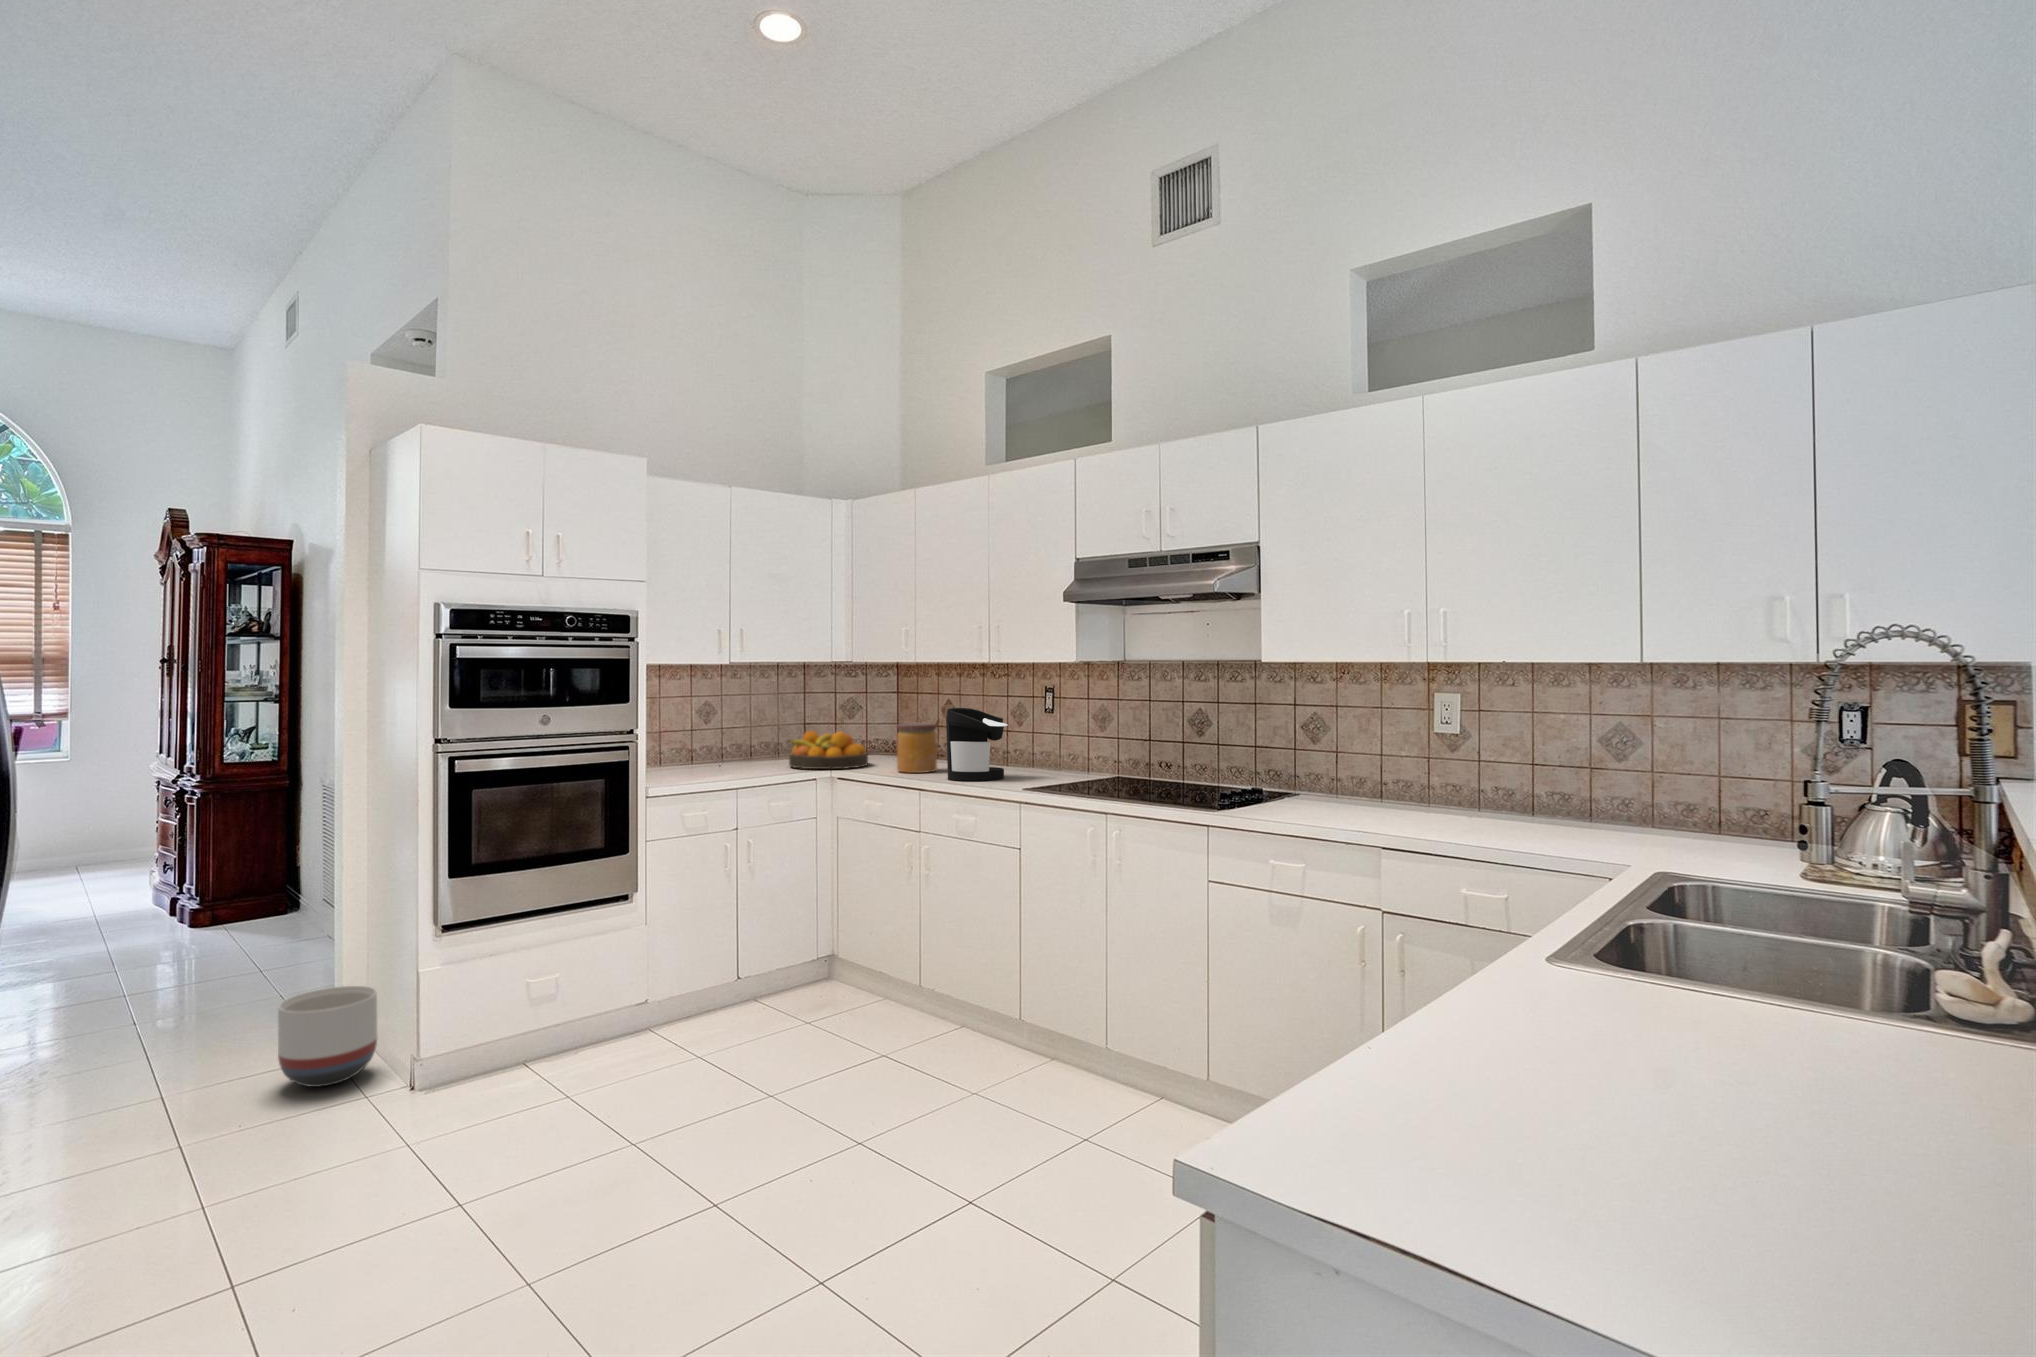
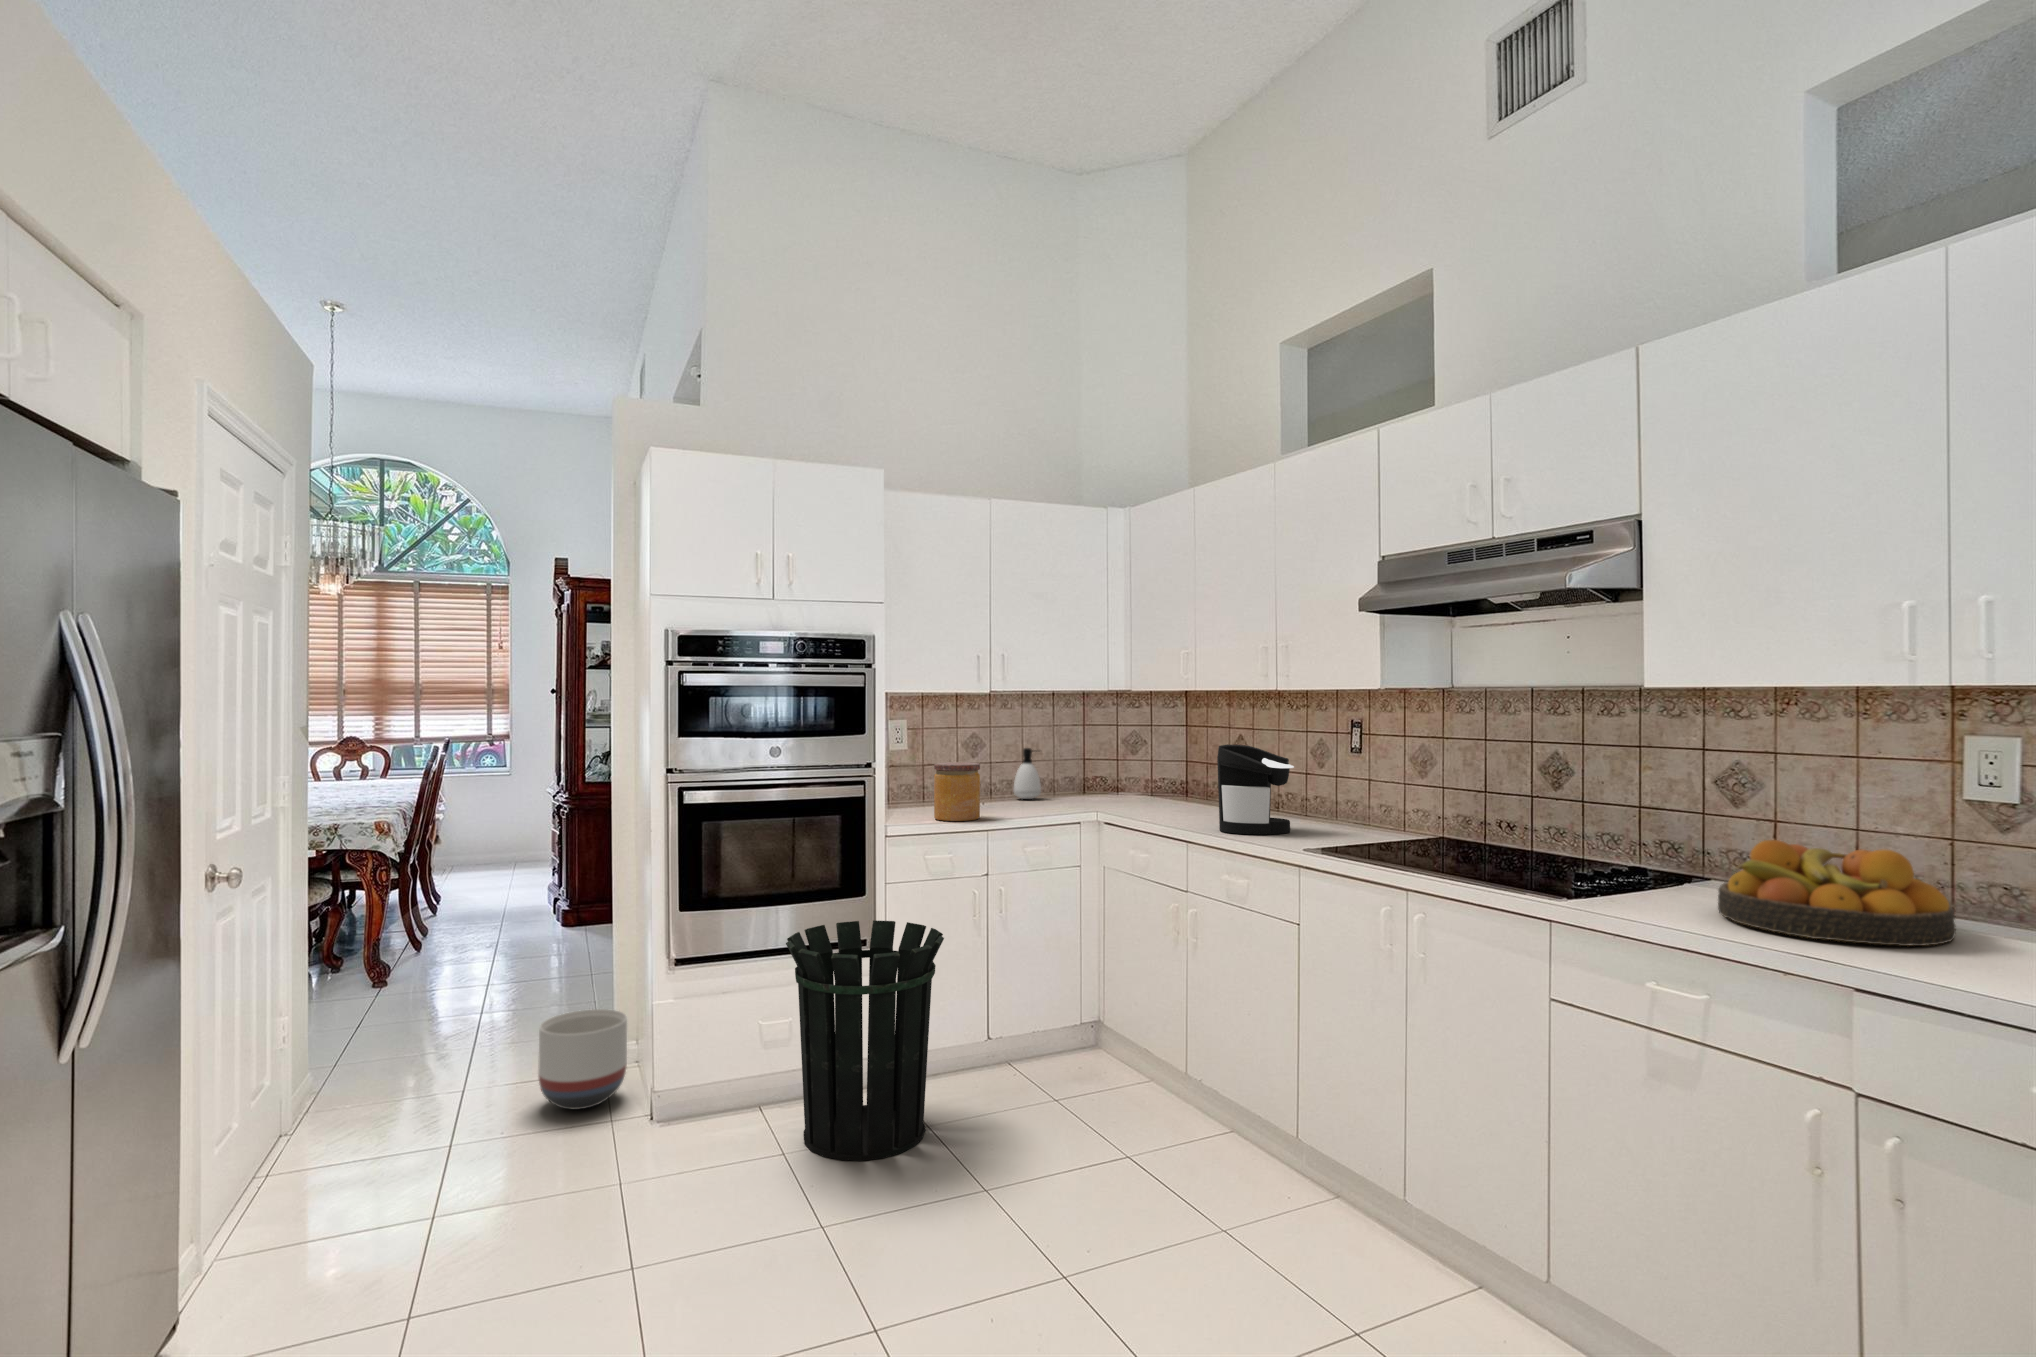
soap dispenser: none [746,715,772,762] -> present [1014,748,1041,799]
jar: present [897,723,937,773] -> present [934,762,980,821]
fruit bowl: present [789,731,868,769] -> present [1718,840,1956,946]
waste bin: none [565,874,717,1087] -> present [786,920,944,1161]

